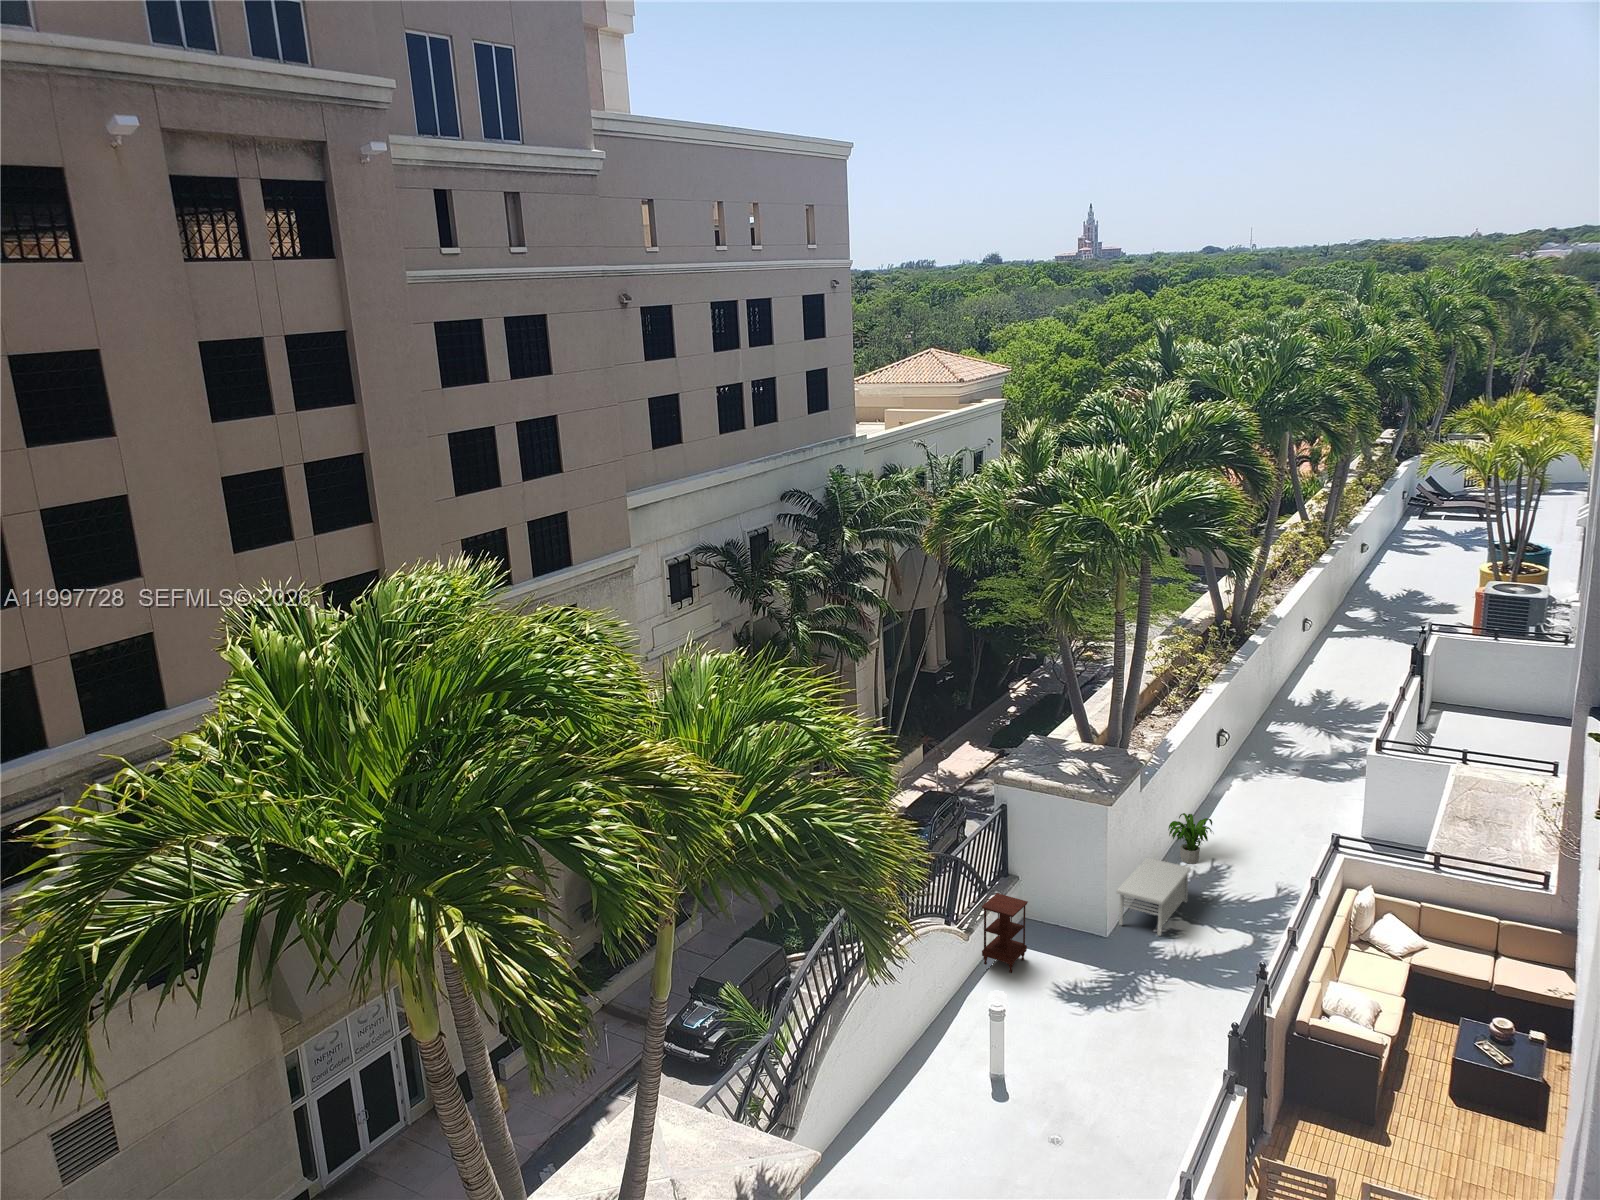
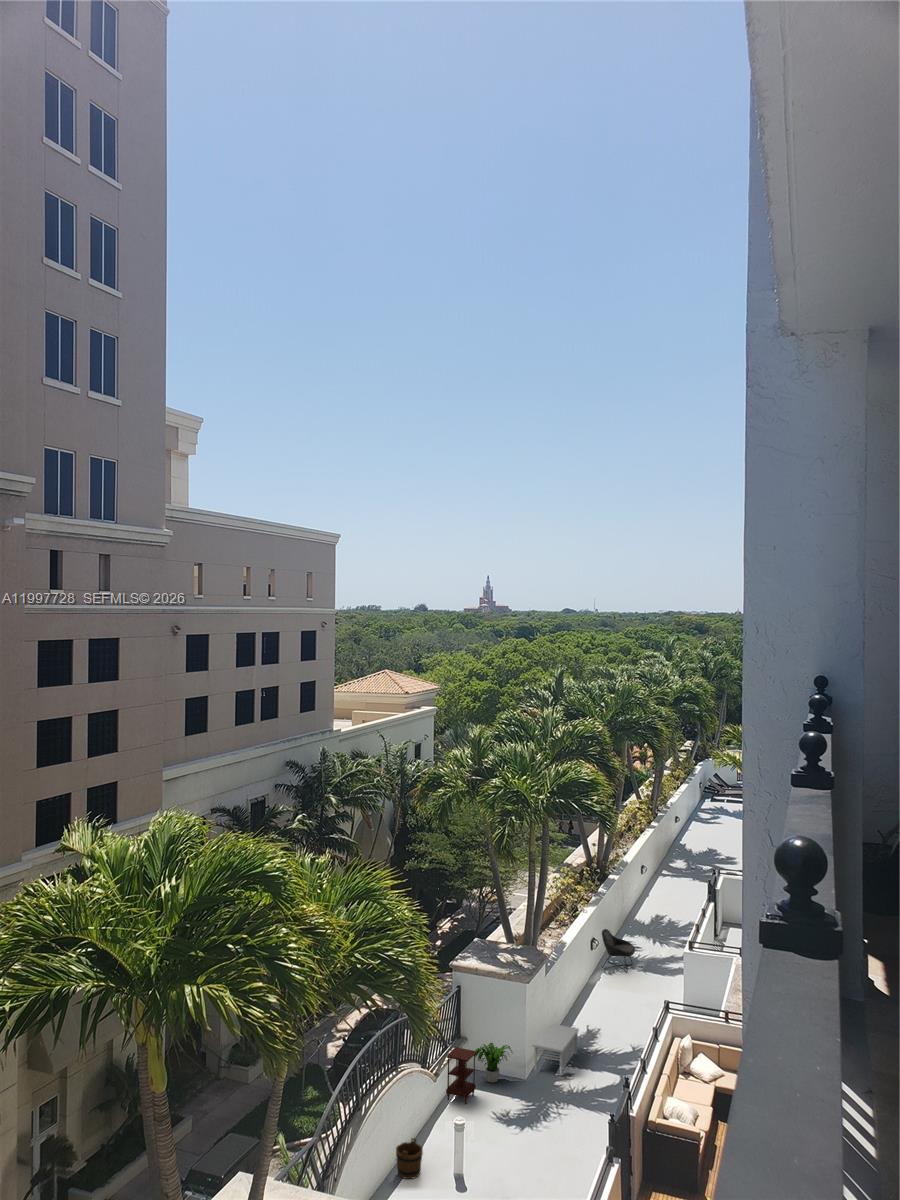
lounge chair: none [1234,714,1287,777] -> present [602,929,635,973]
potted plant: present [1168,813,1212,864] -> present [475,1043,512,1083]
bucket: none [895,1030,935,1087] -> present [396,1138,423,1179]

